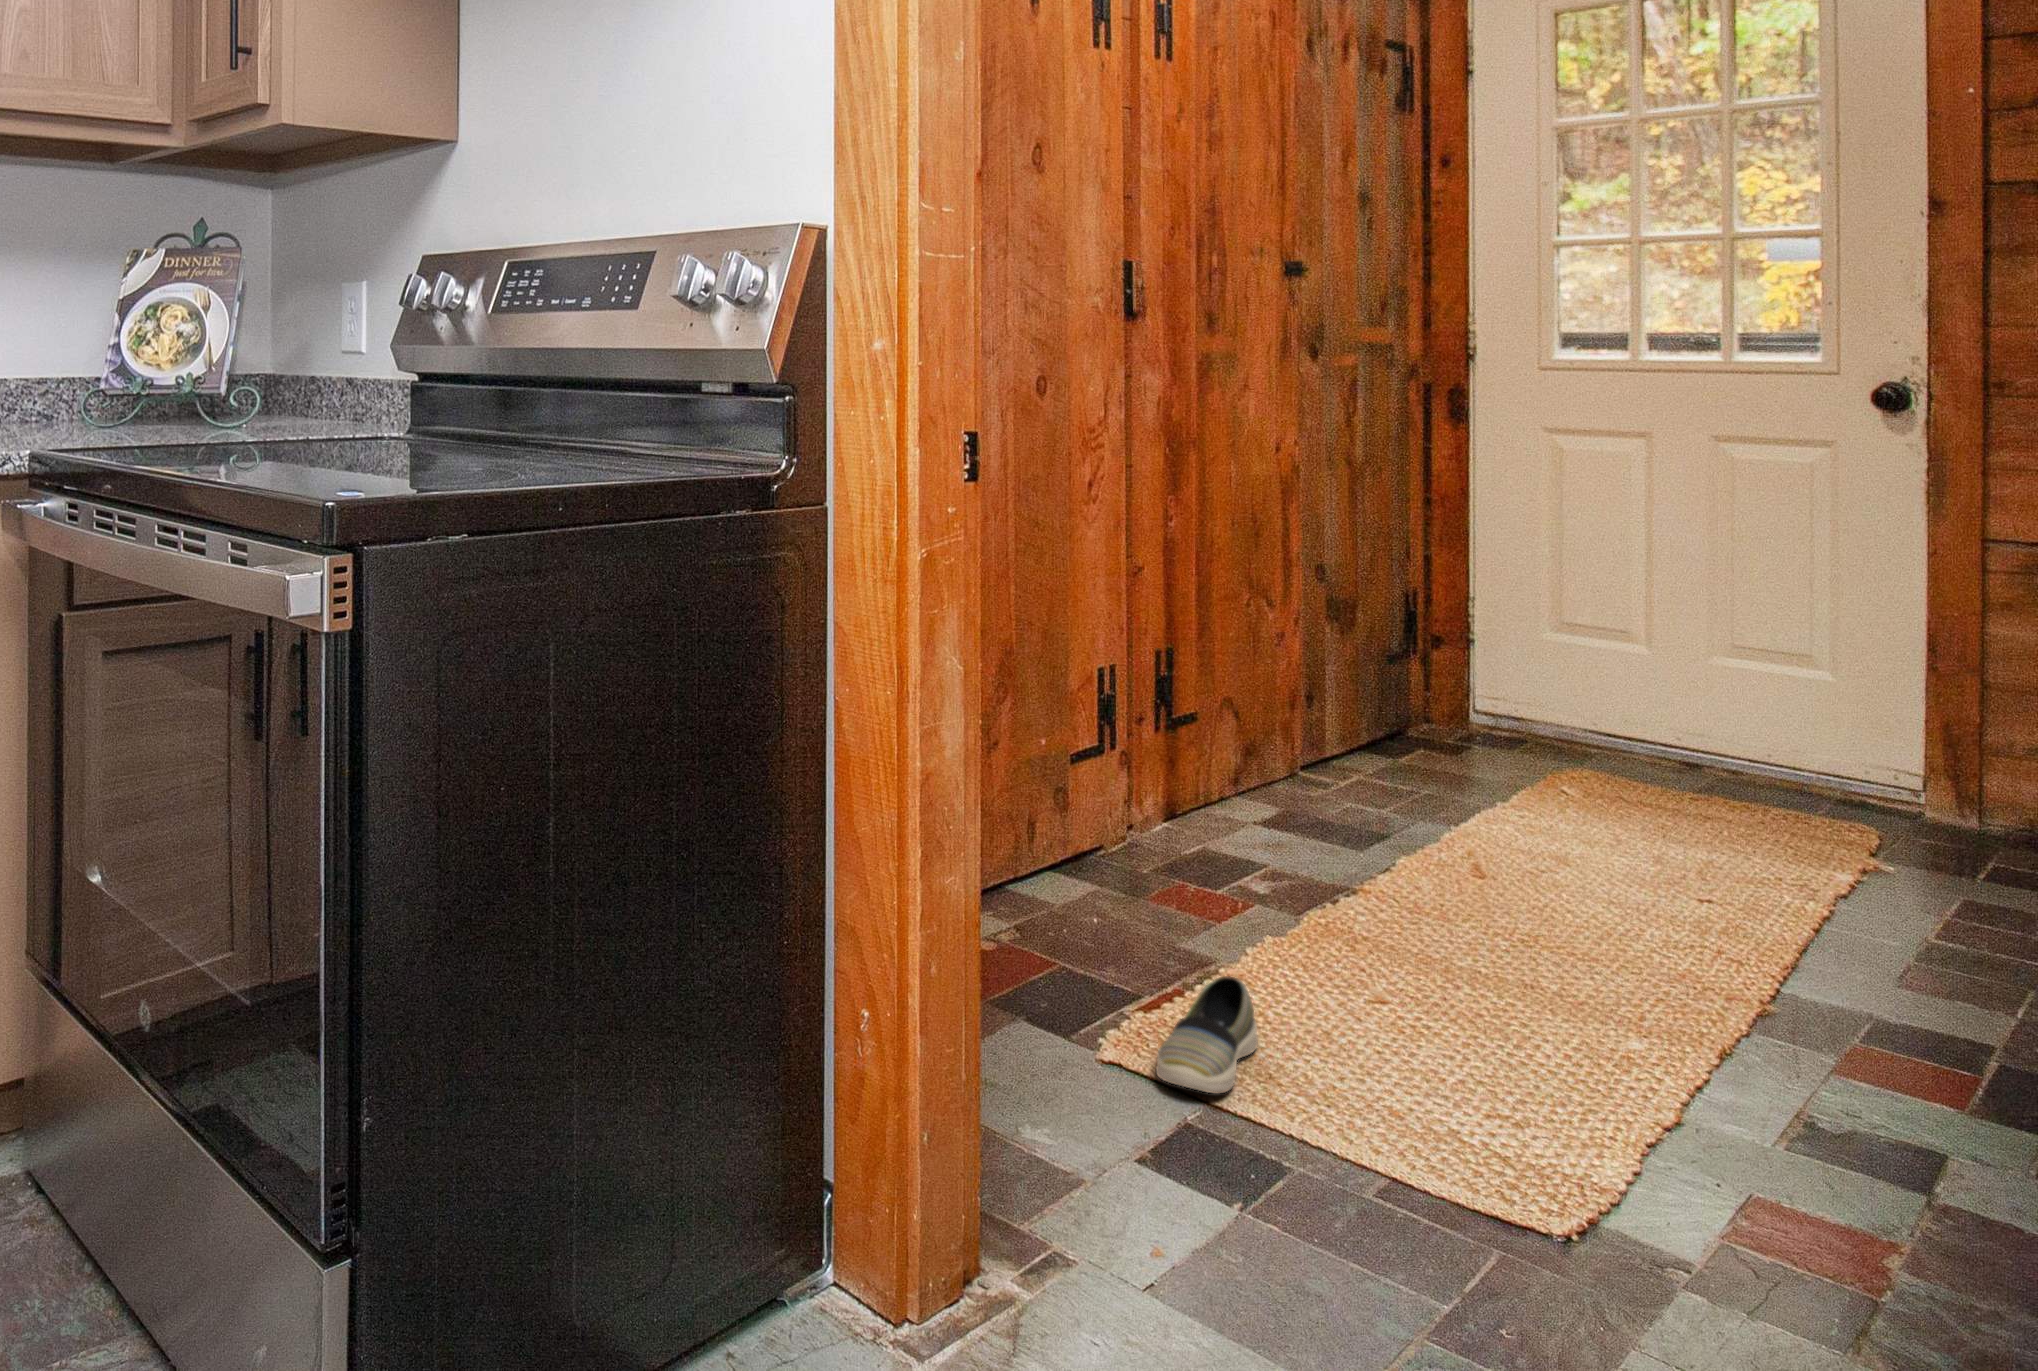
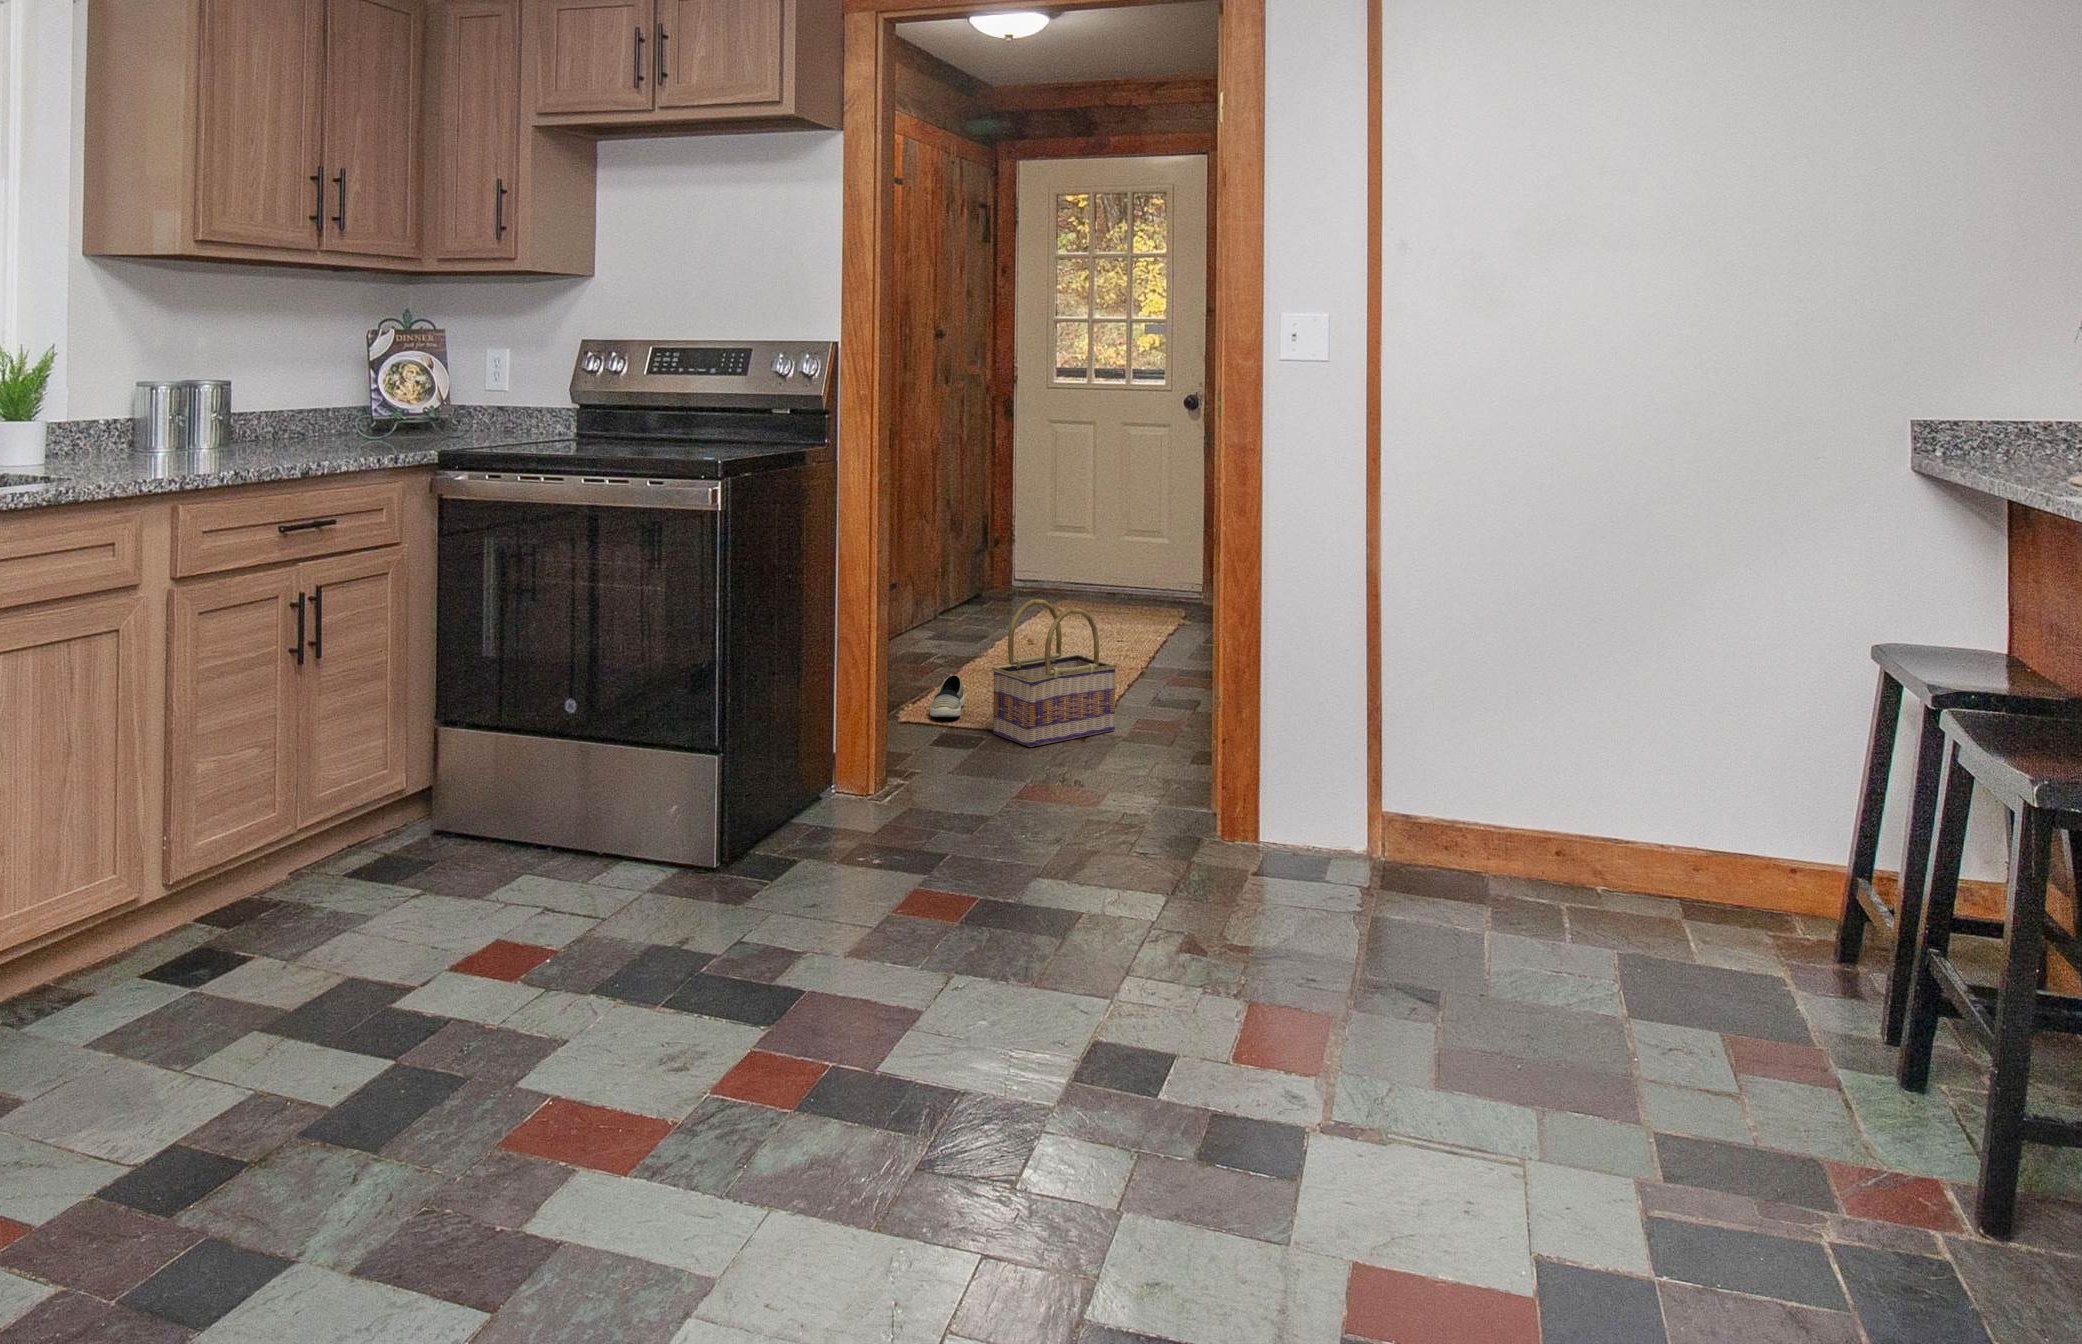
basket: none [1294,859,1688,1270] -> present [992,599,1117,747]

